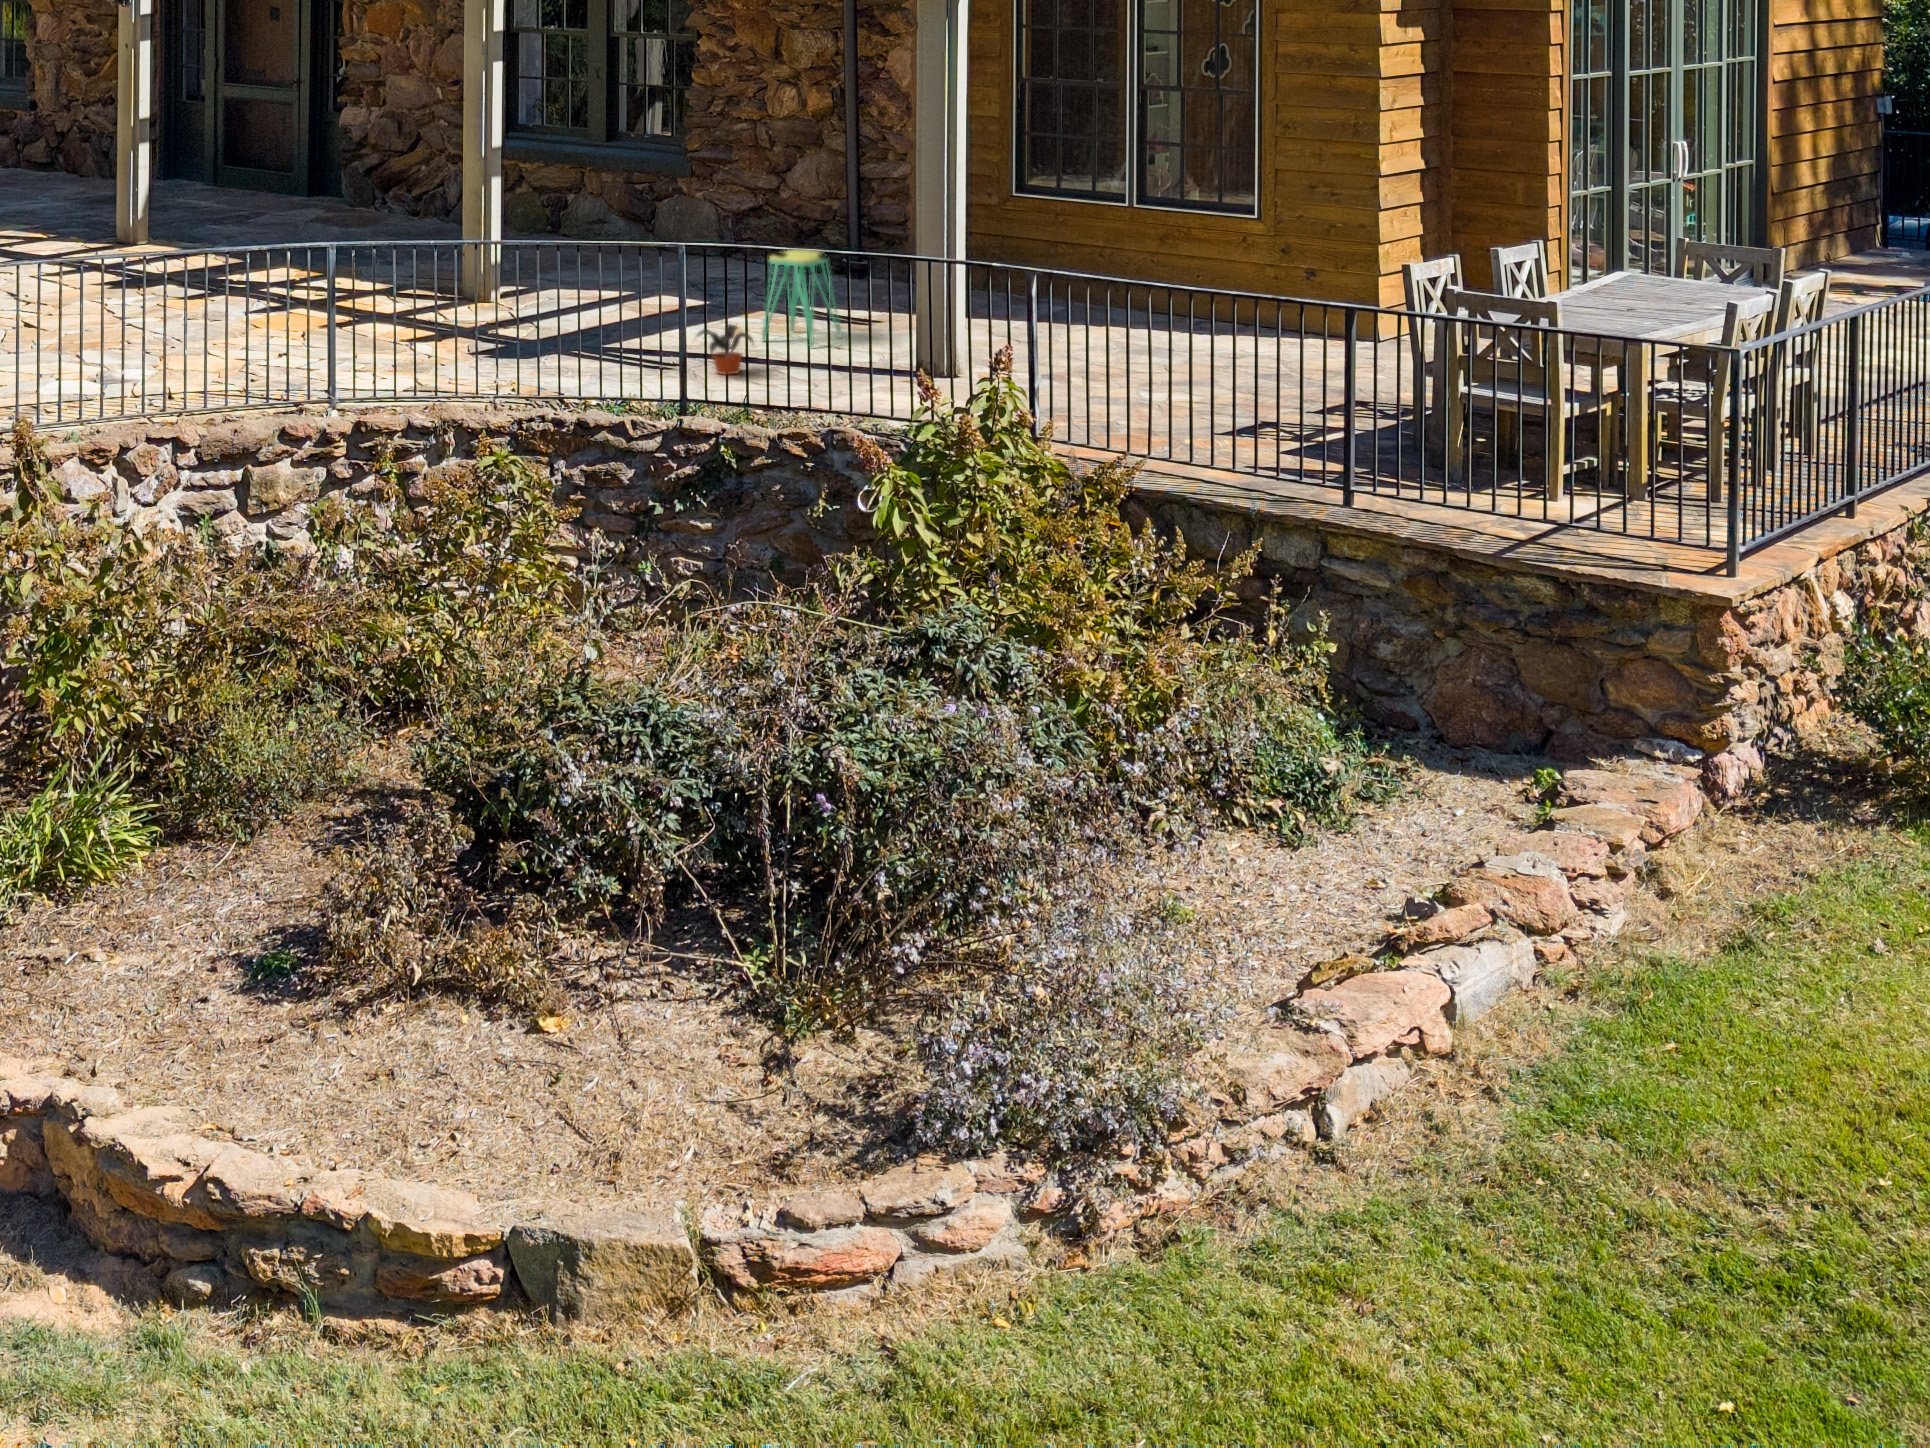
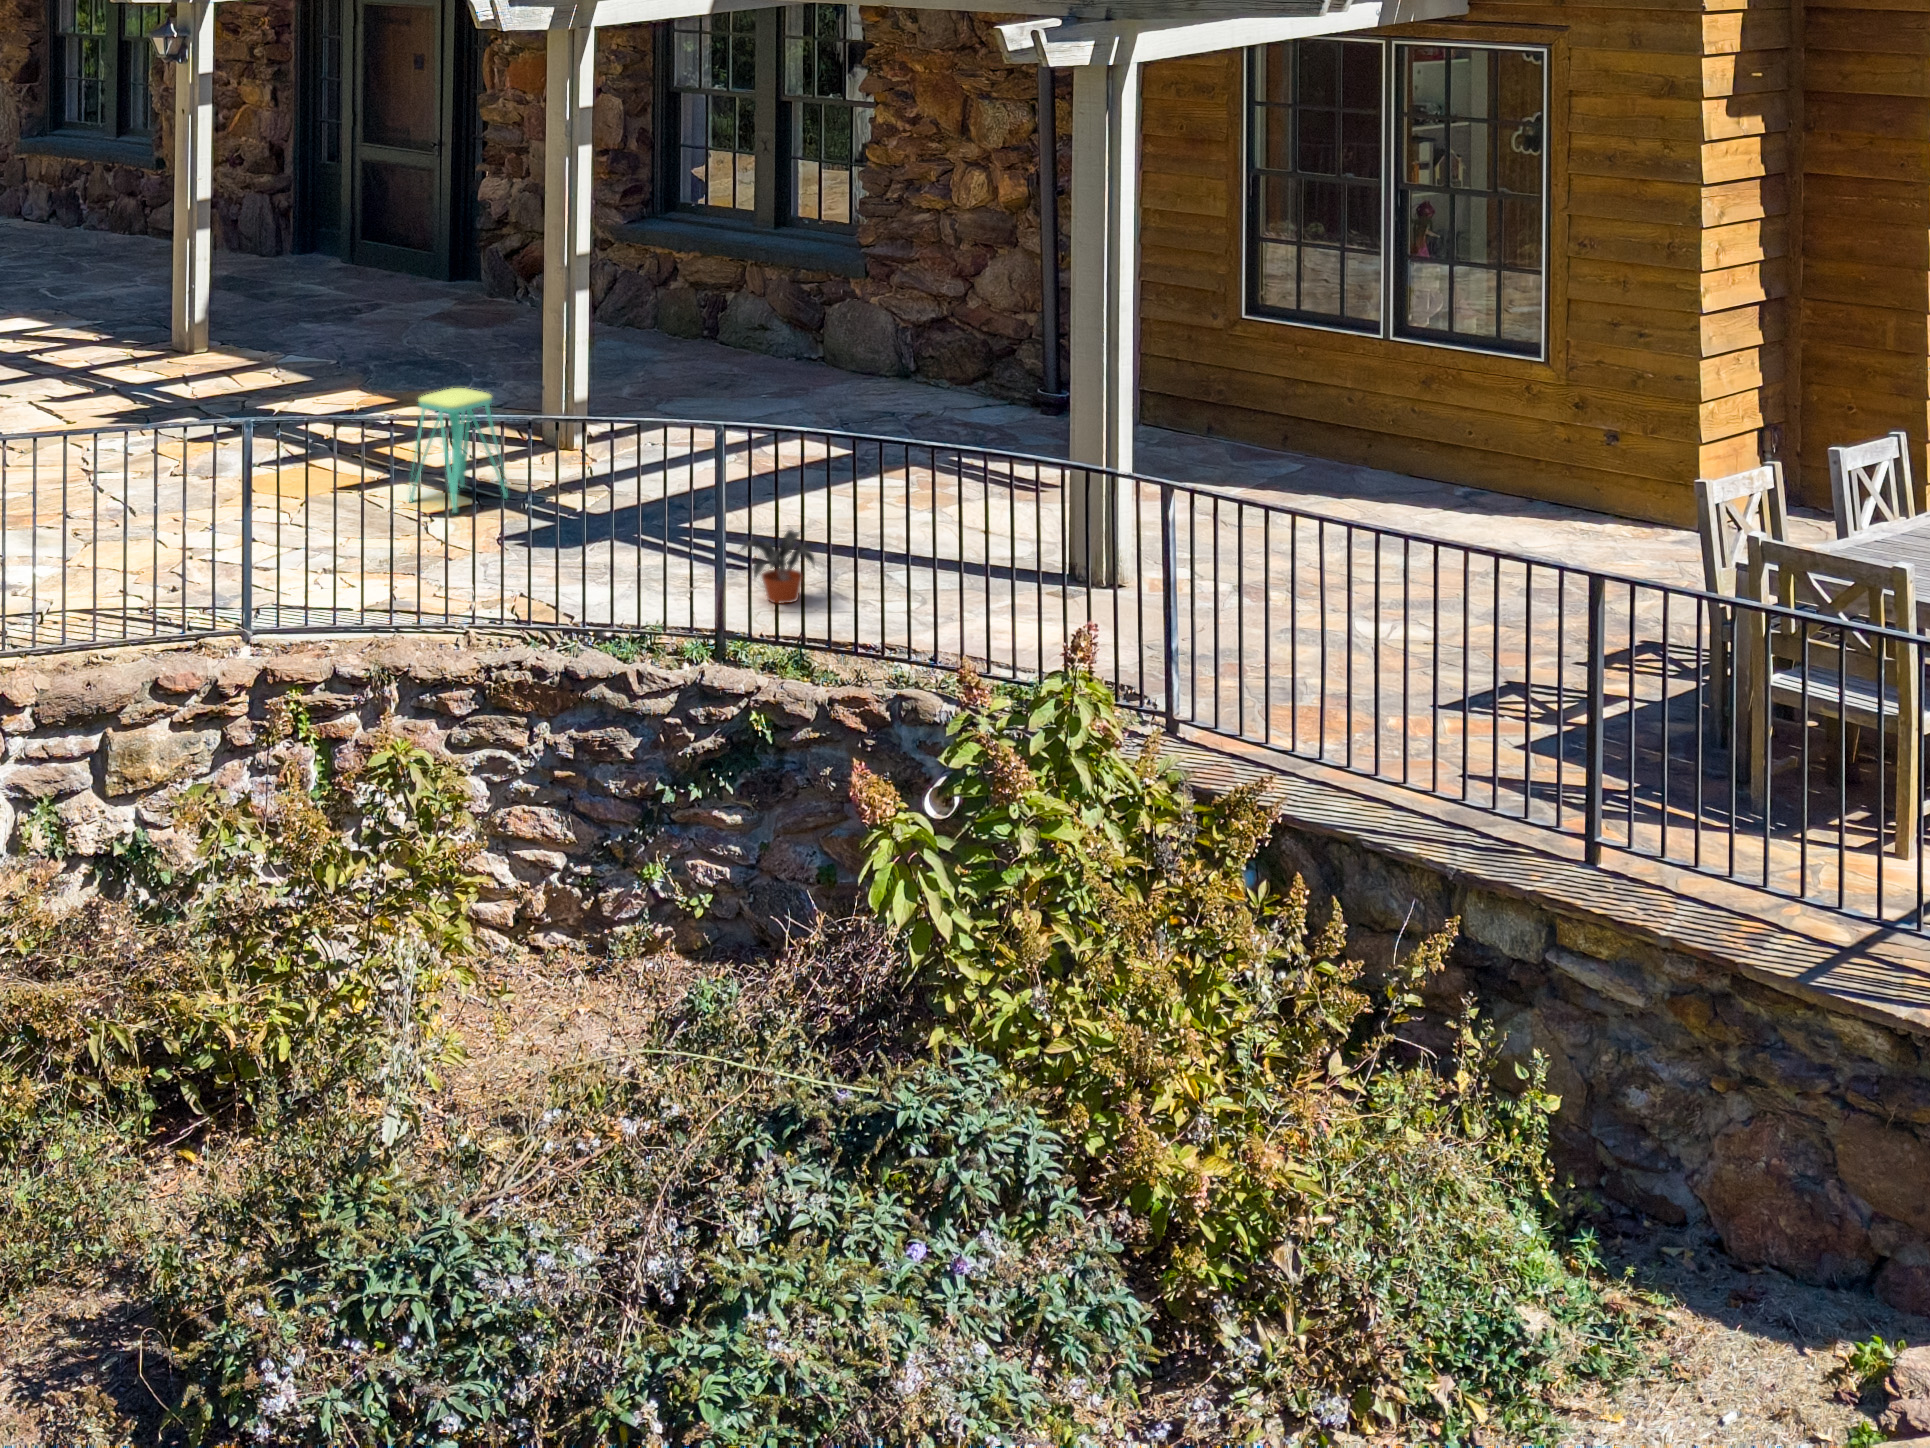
stool: present [762,250,842,347] -> present [409,388,508,513]

